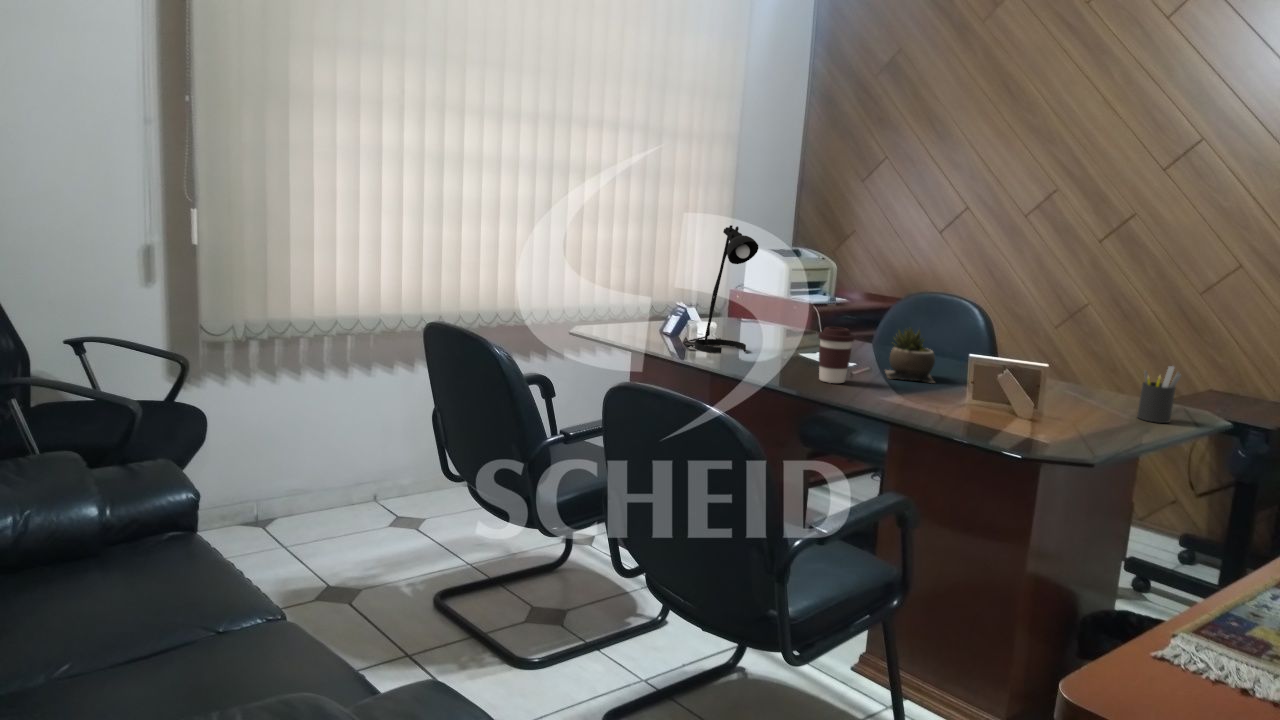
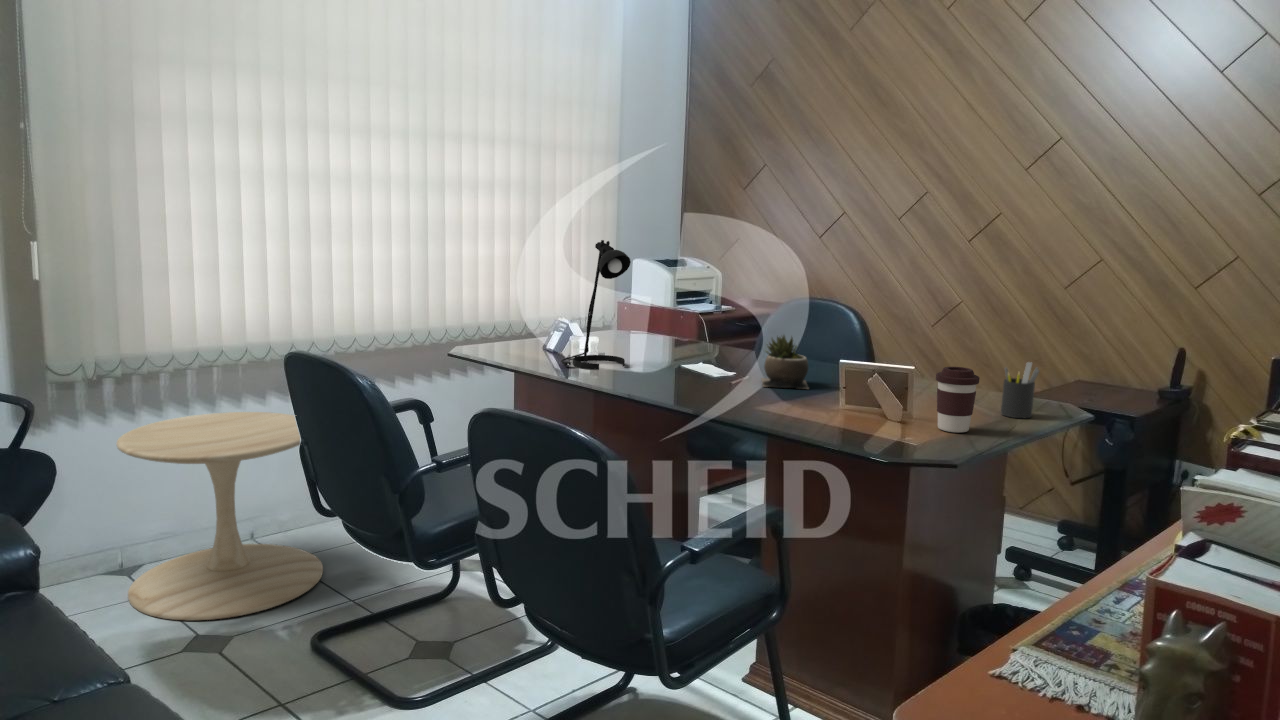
coffee cup: present [818,327,854,383] -> present [936,367,980,433]
side table: none [259,378,442,573] -> present [117,412,323,620]

